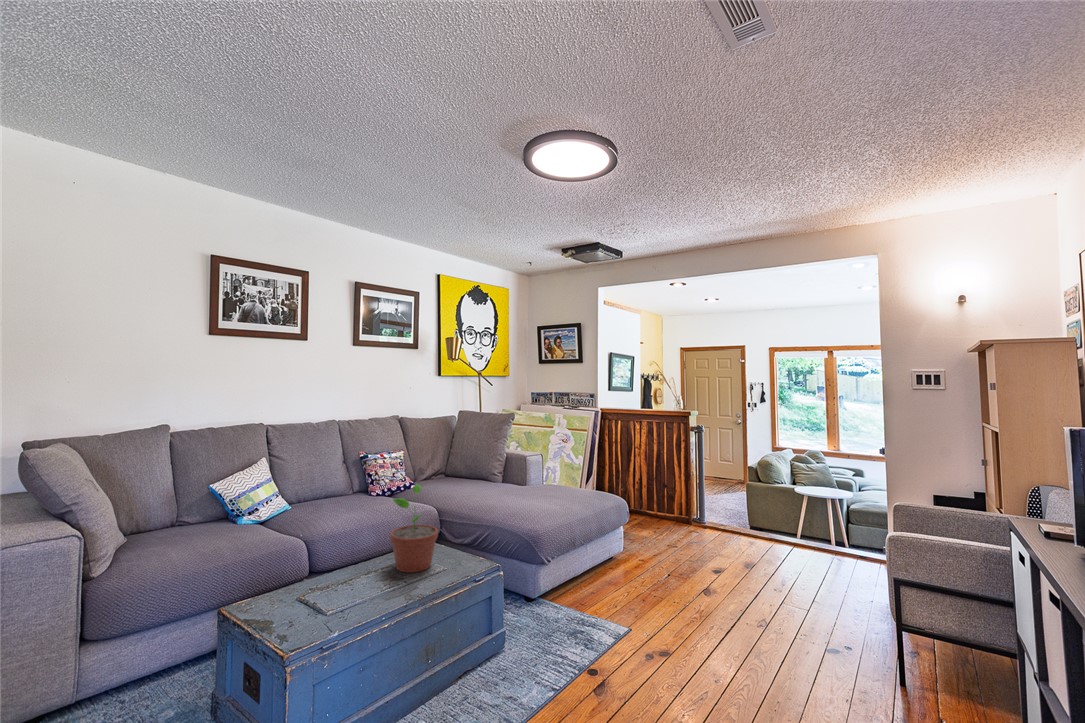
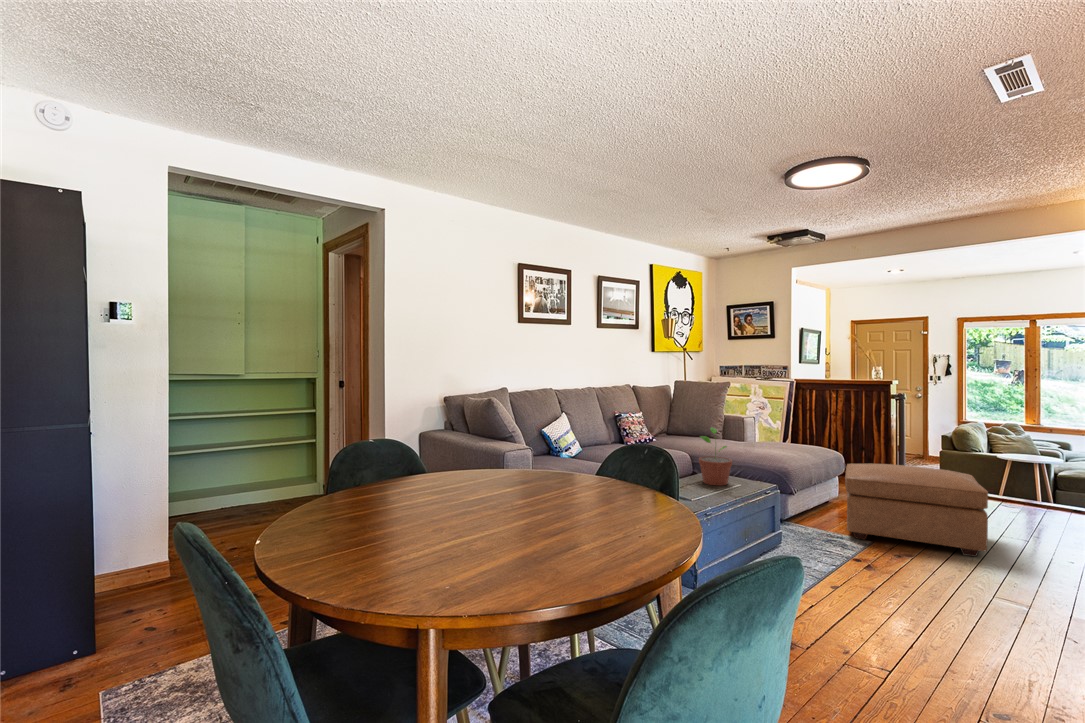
ottoman: none [602,517,760,650] -> present [845,464,988,557]

